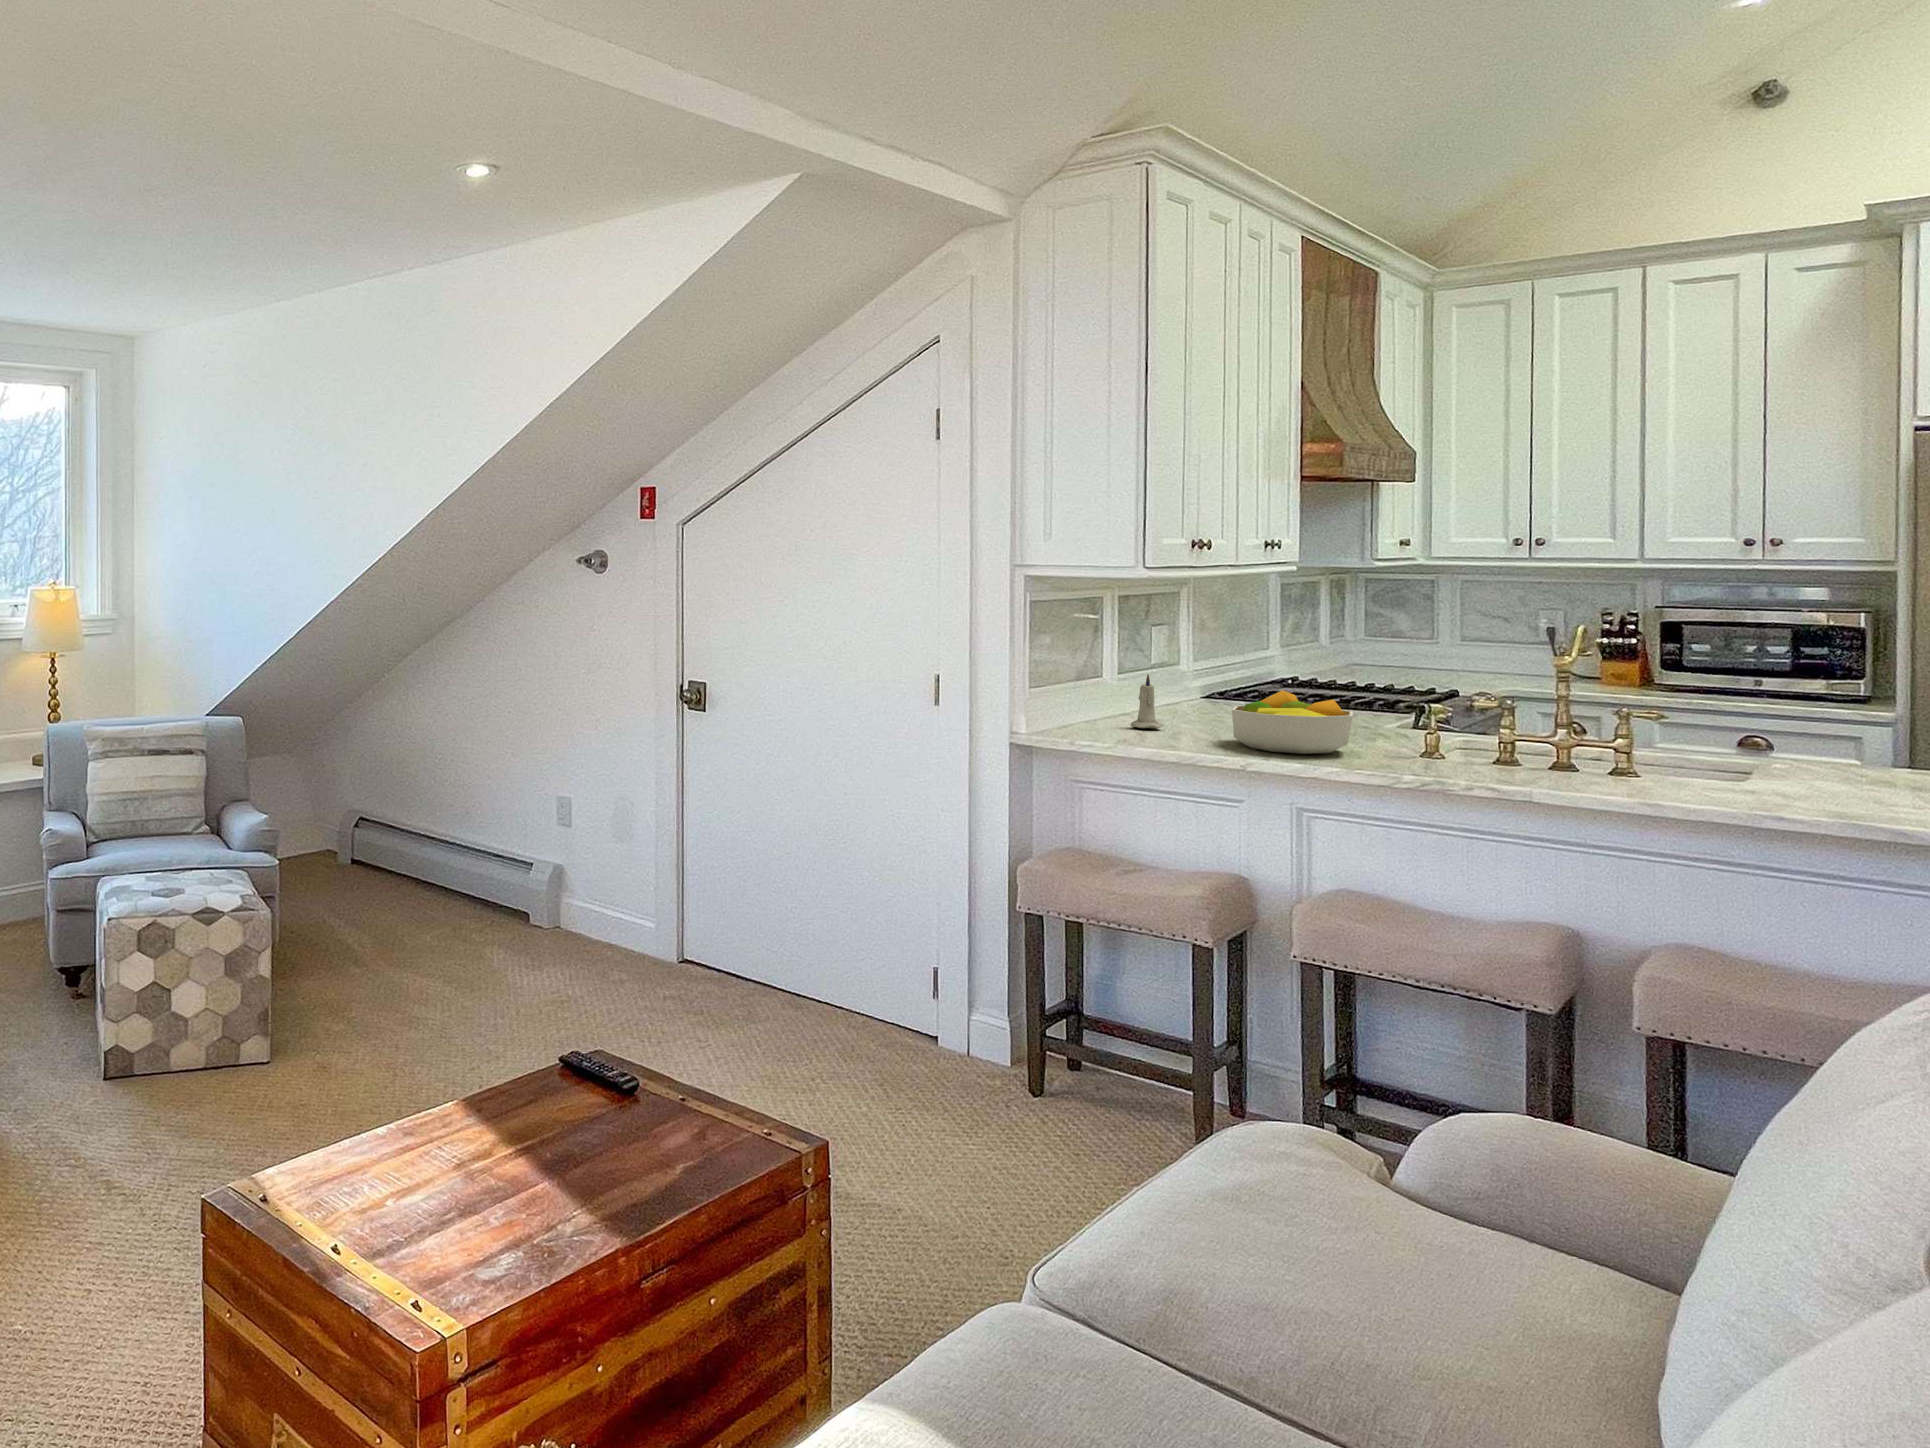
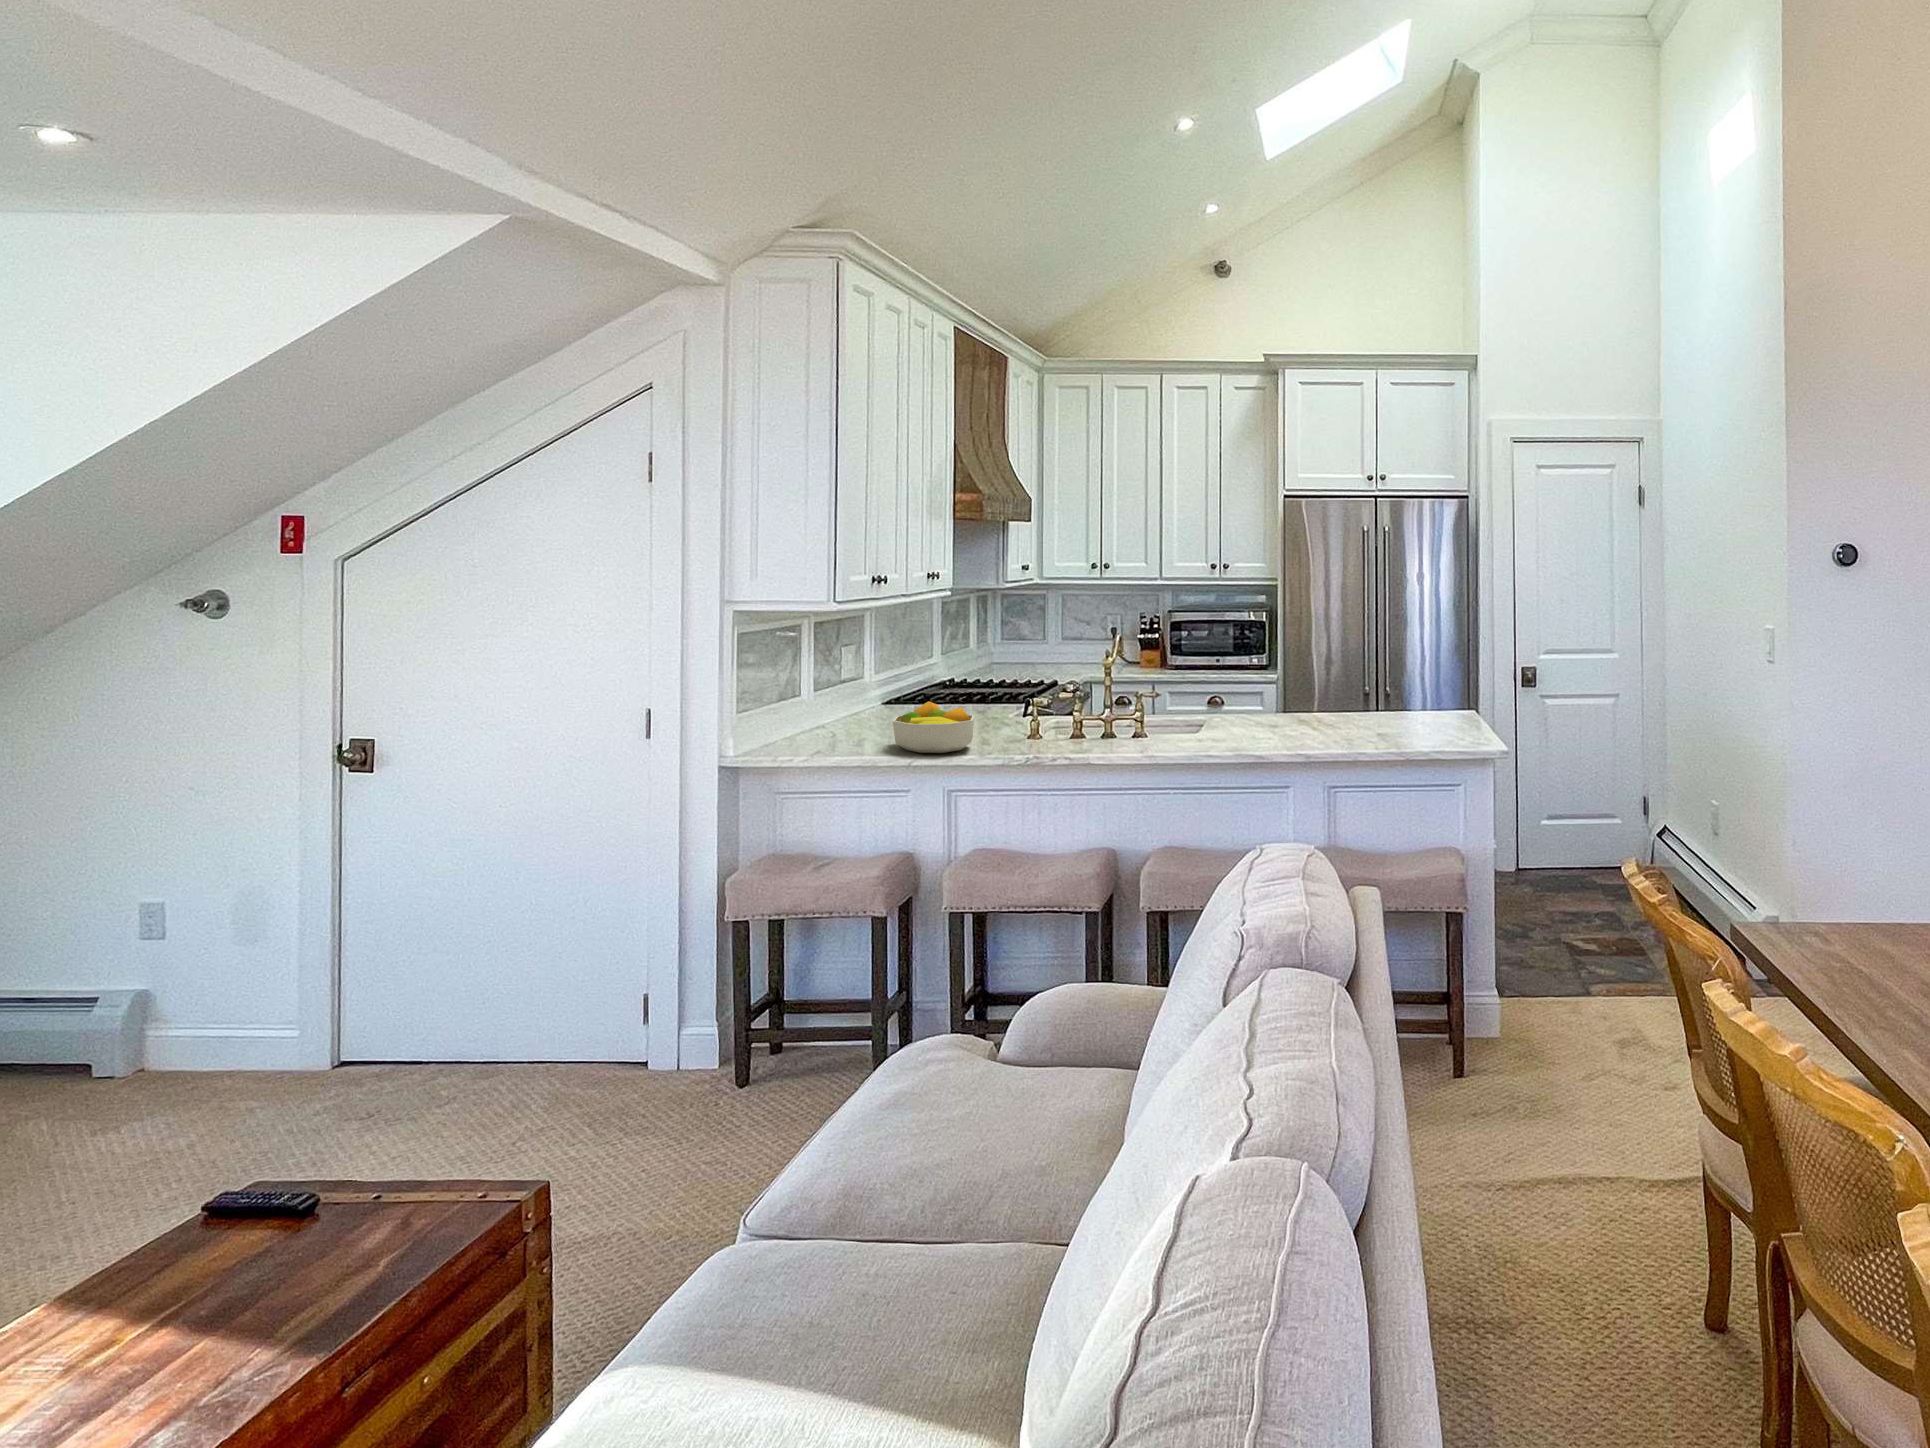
candle: present [1131,674,1164,728] -> none [823,692,848,739]

